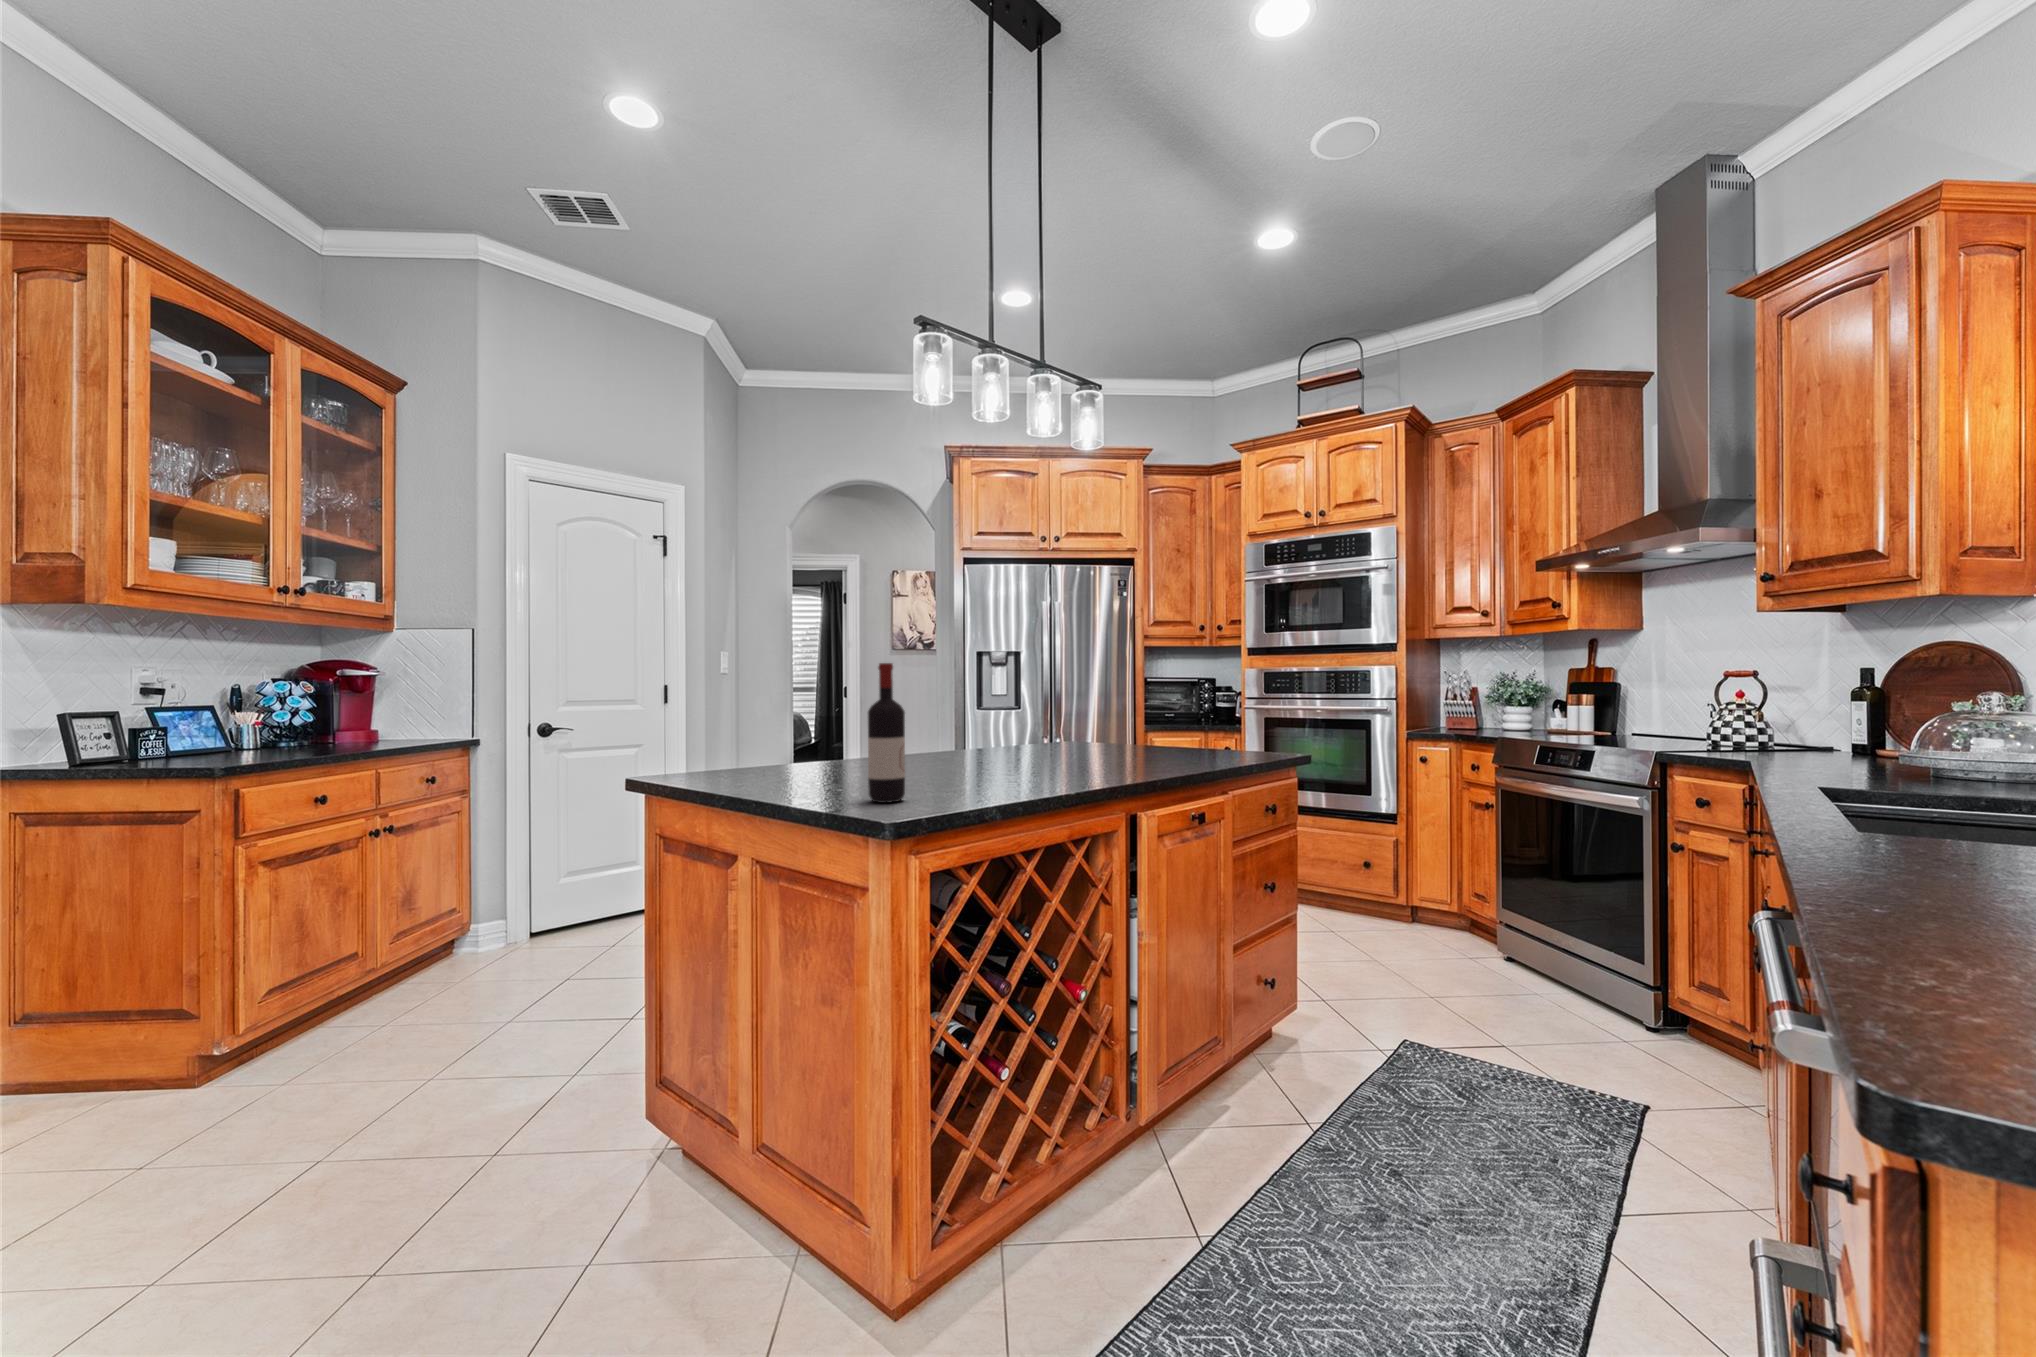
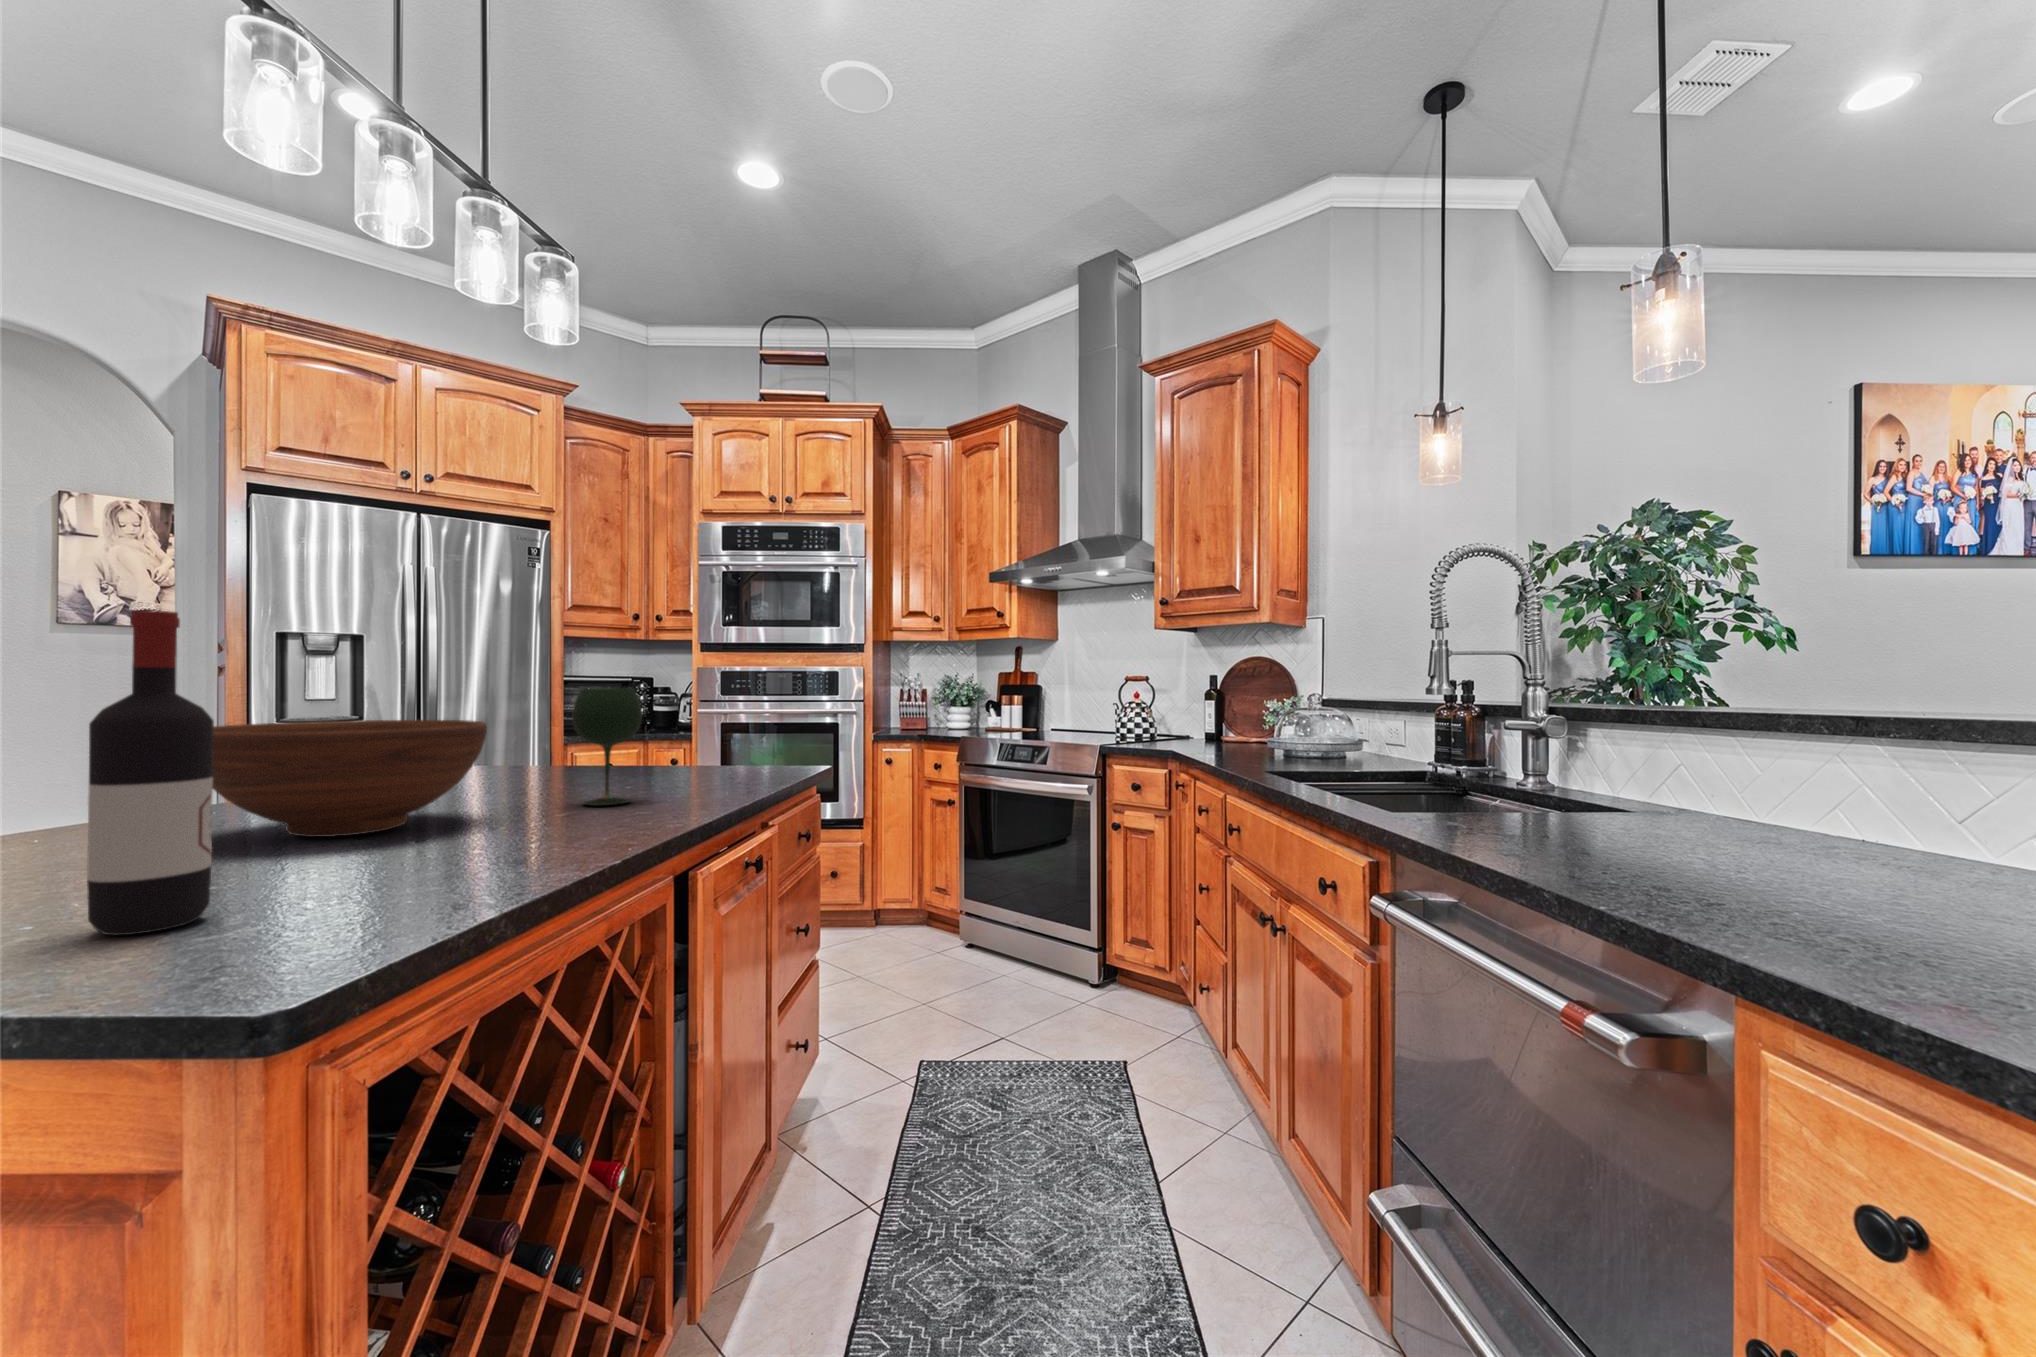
wine glass: none [1088,692,1129,771] -> present [572,688,642,806]
fruit bowl: none [911,712,1037,775] -> present [213,720,487,837]

